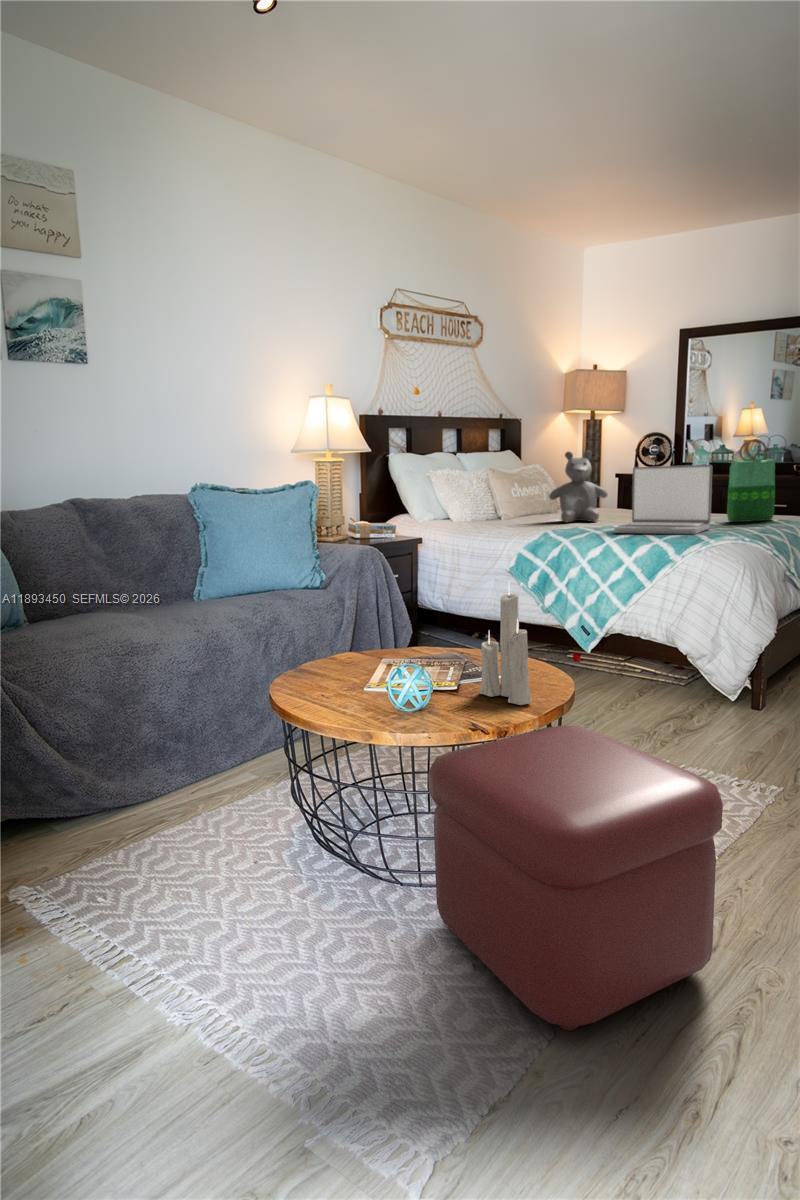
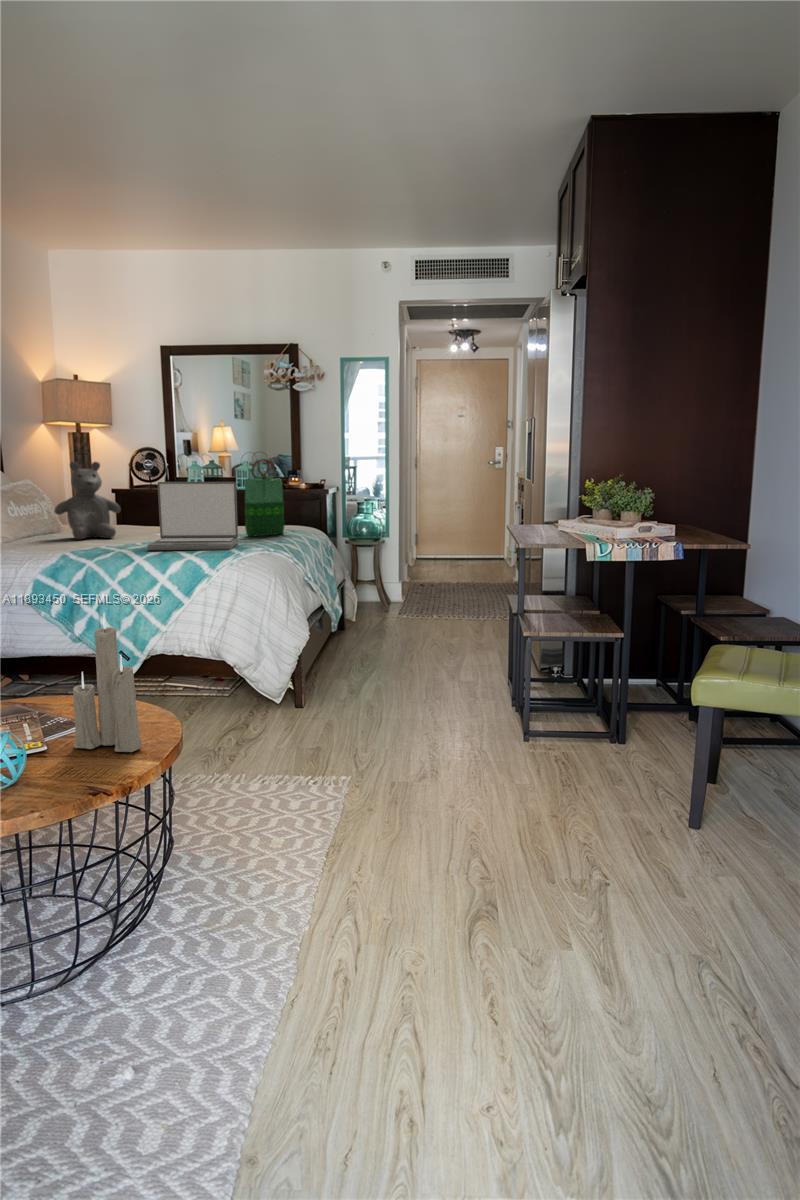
ottoman: present [428,725,723,1031] -> none [48,762,368,1092]

